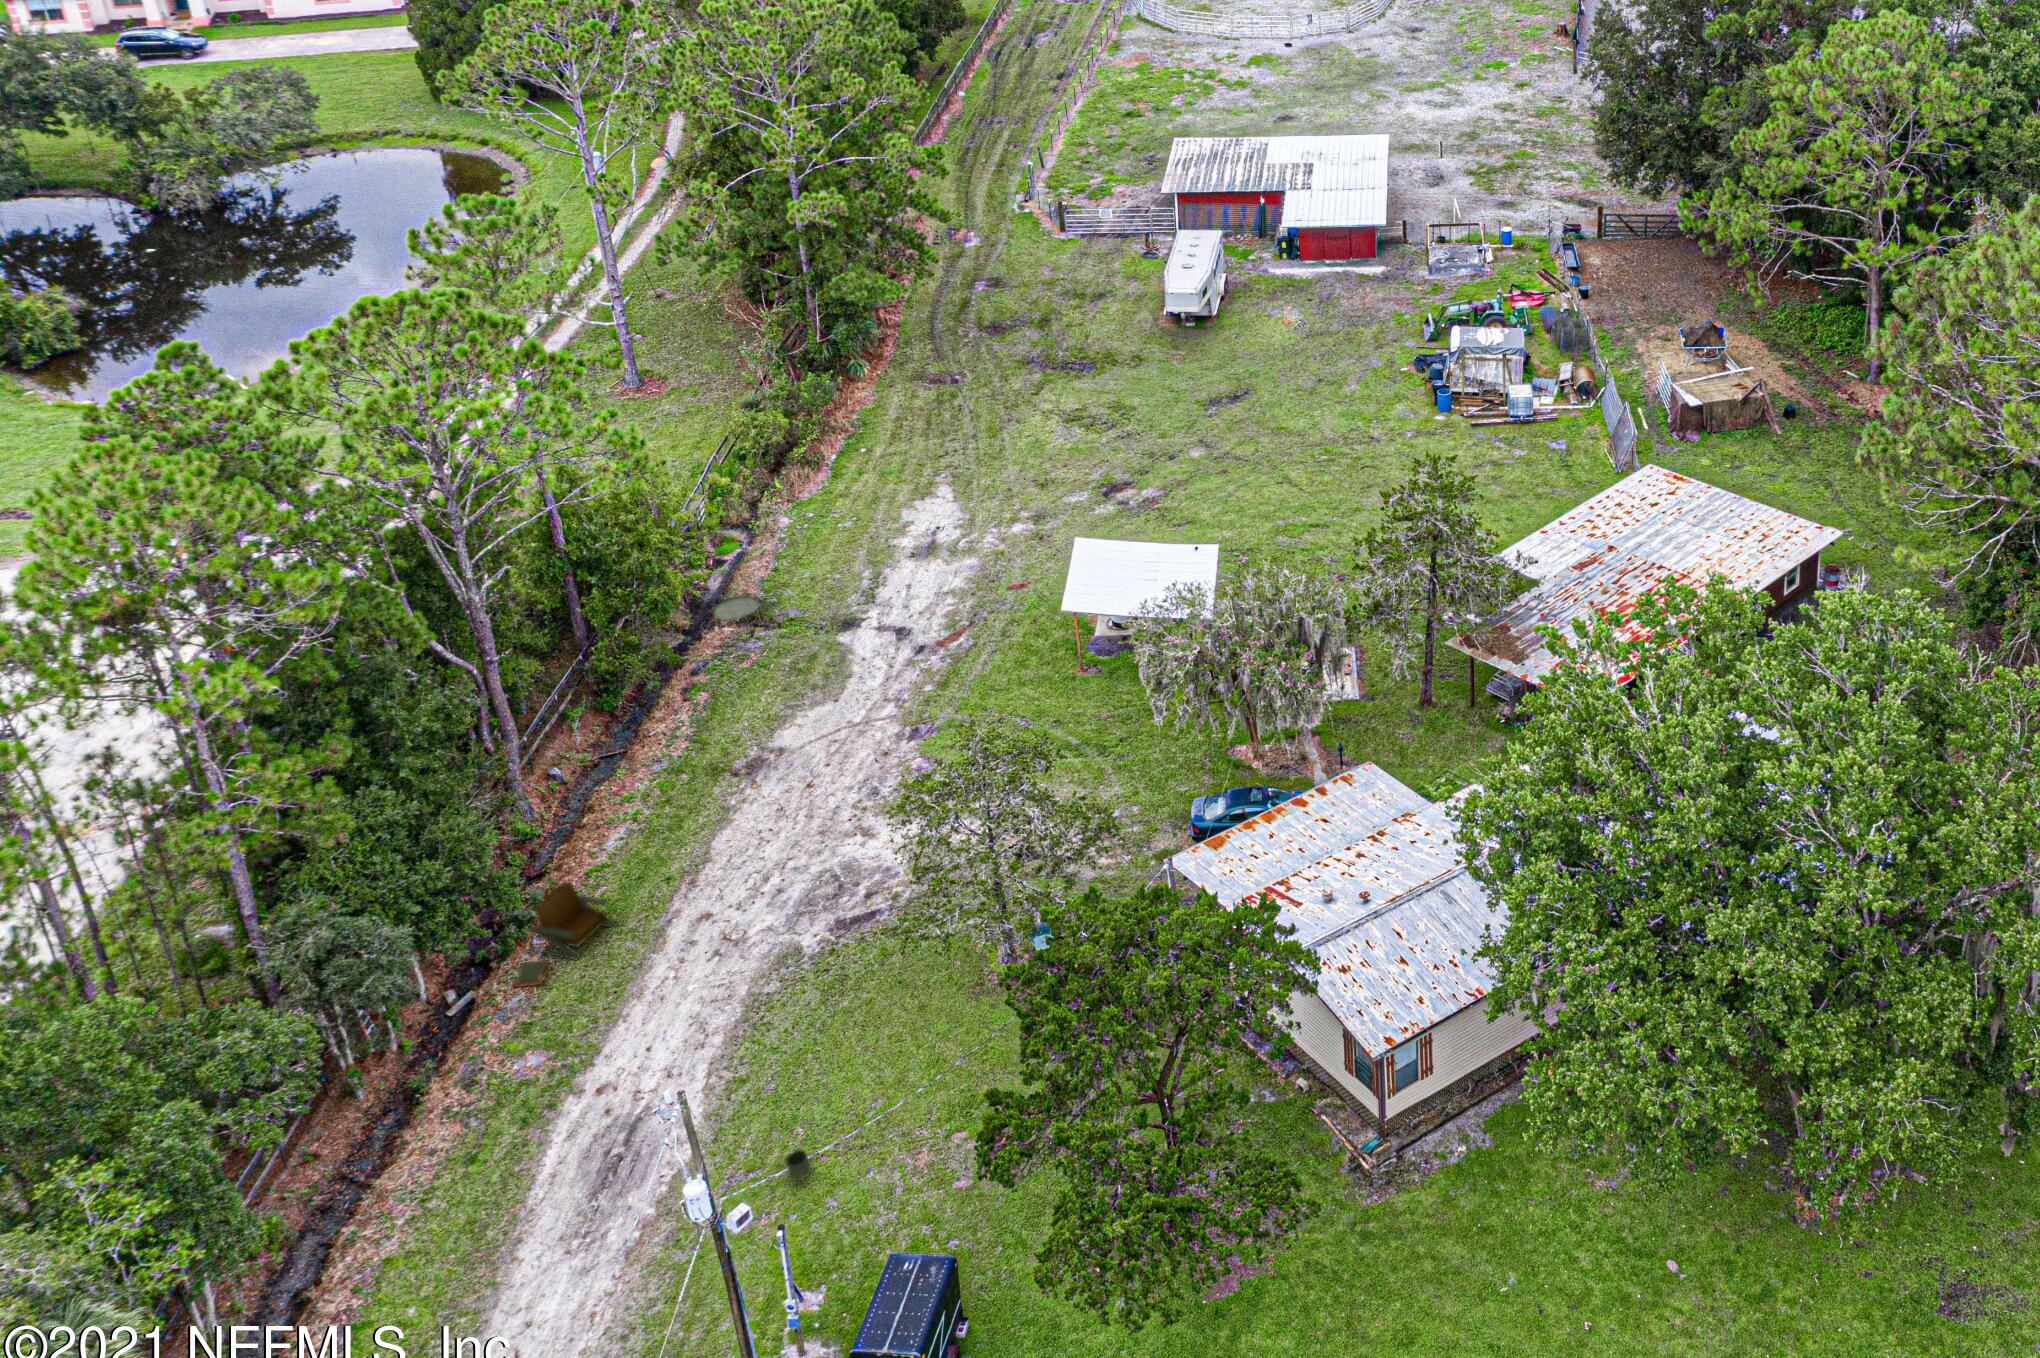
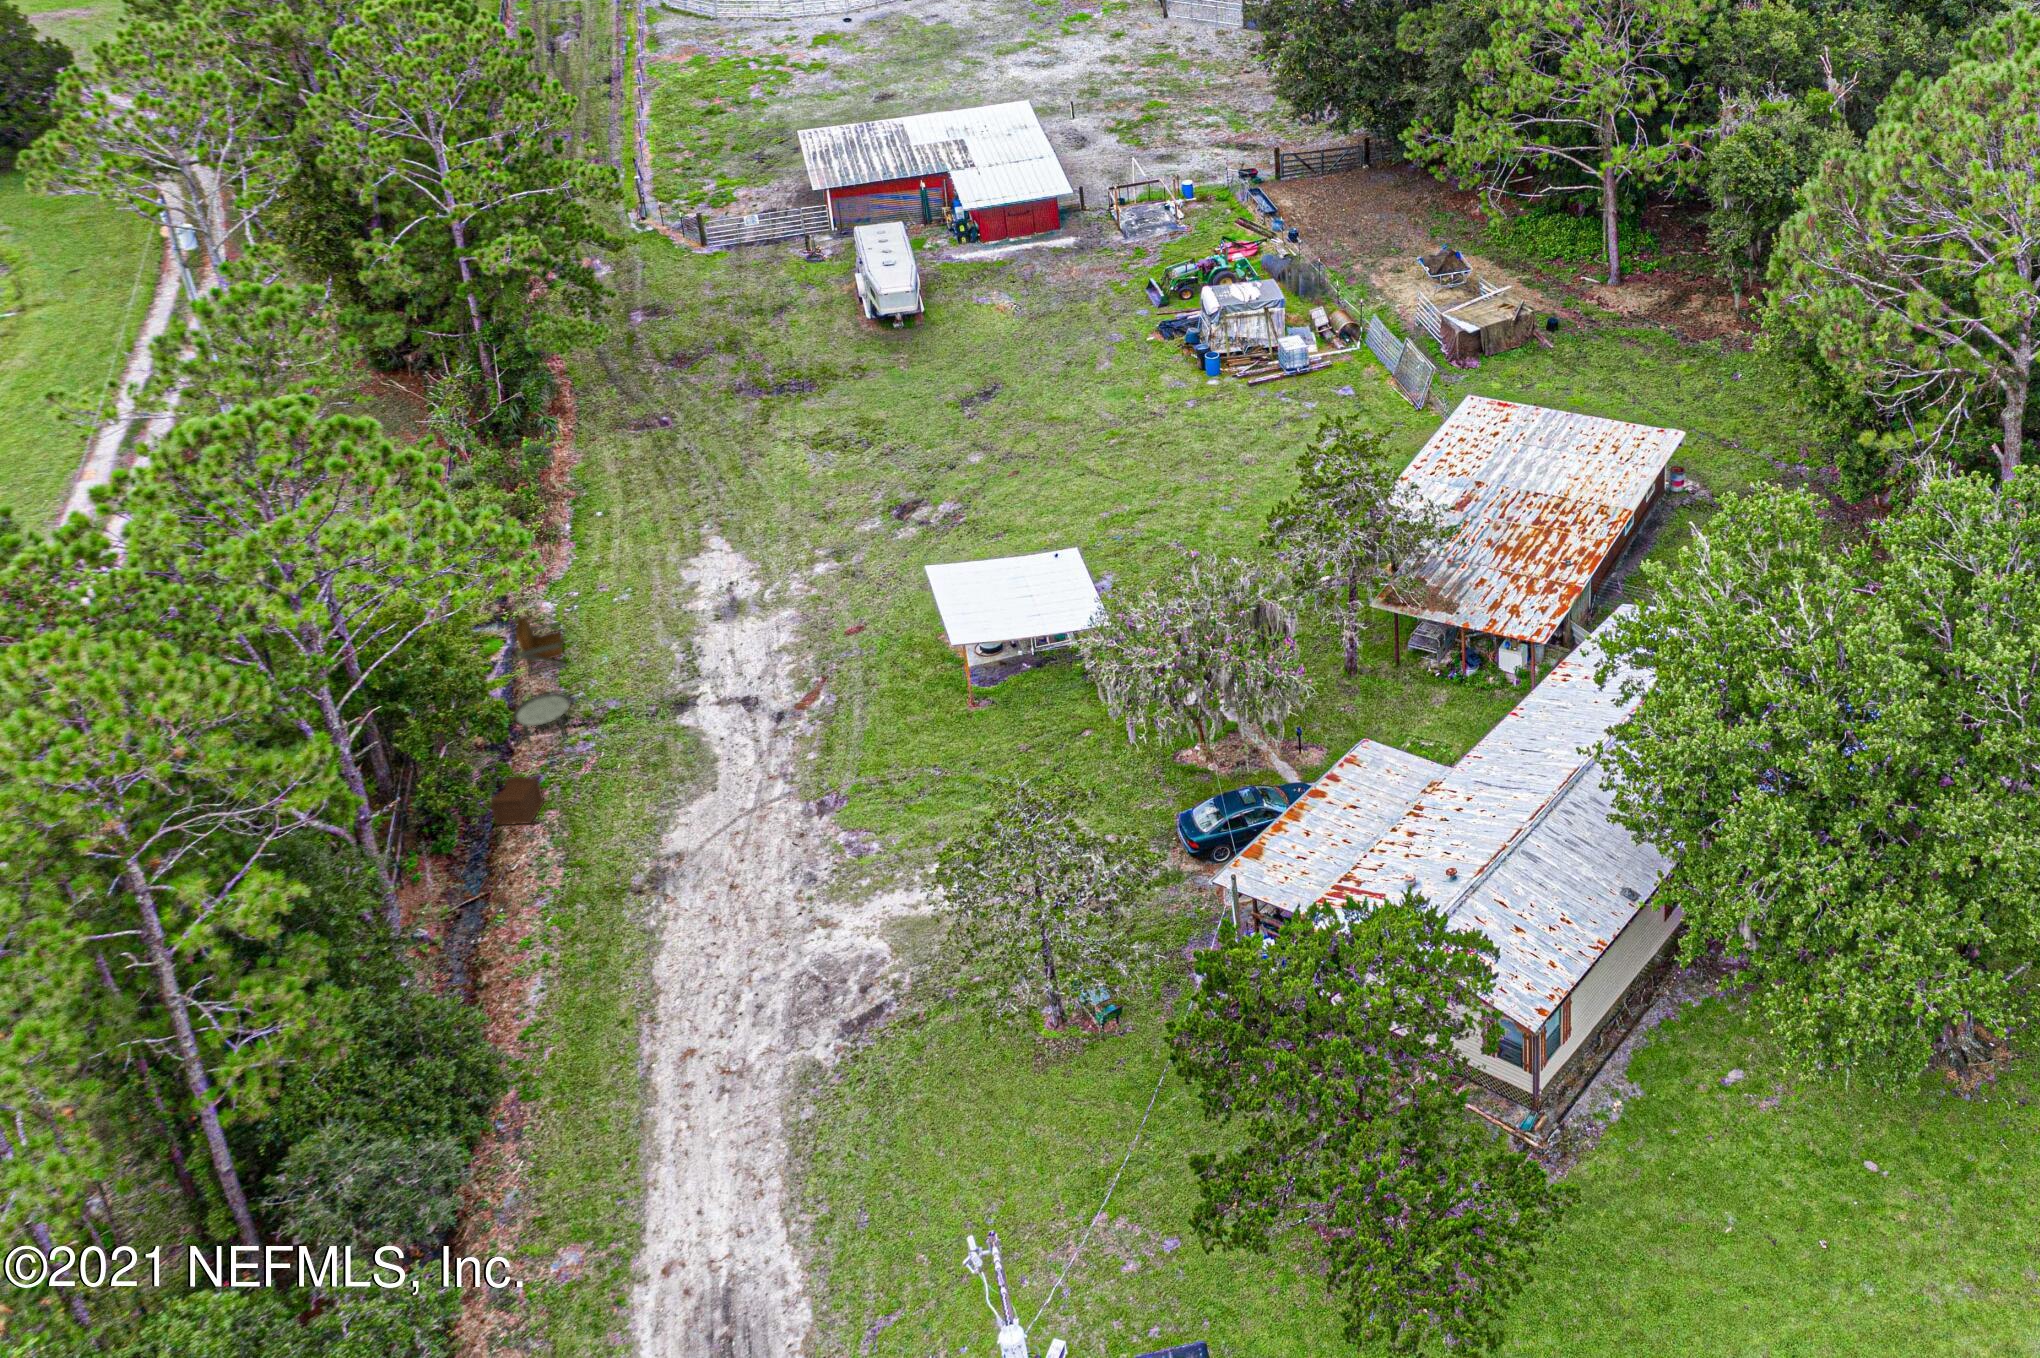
wooden crate: none [659,657,710,701] -> present [490,777,544,825]
lounge chair: present [532,882,615,960] -> present [516,616,566,674]
storage box: present [513,960,551,987] -> none [484,1152,526,1194]
planter: present [785,1150,814,1182] -> none [942,1276,970,1318]

